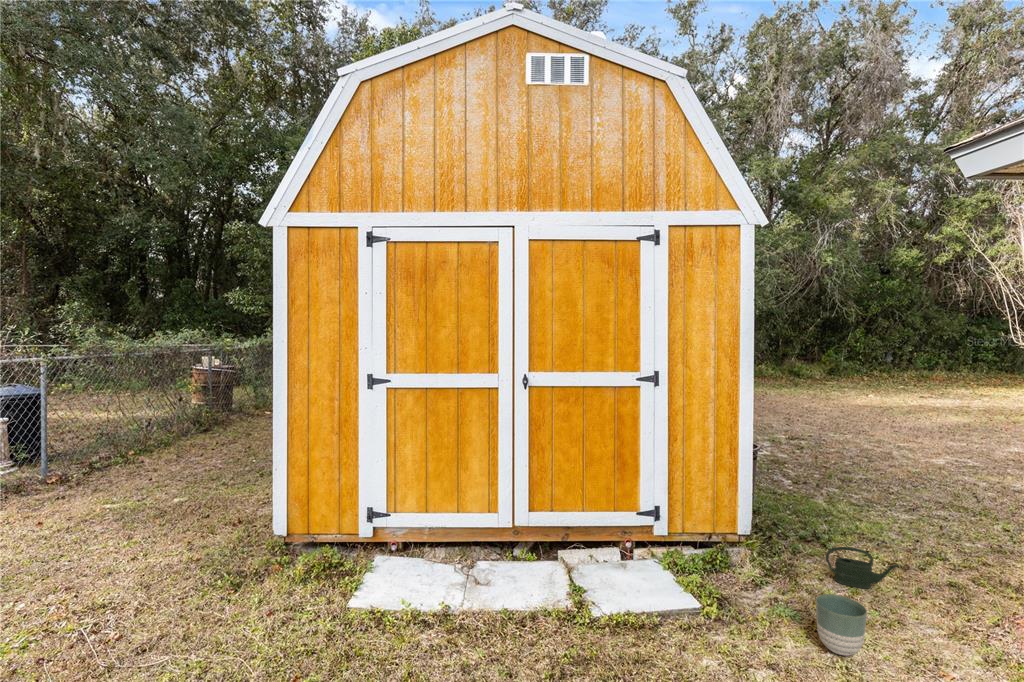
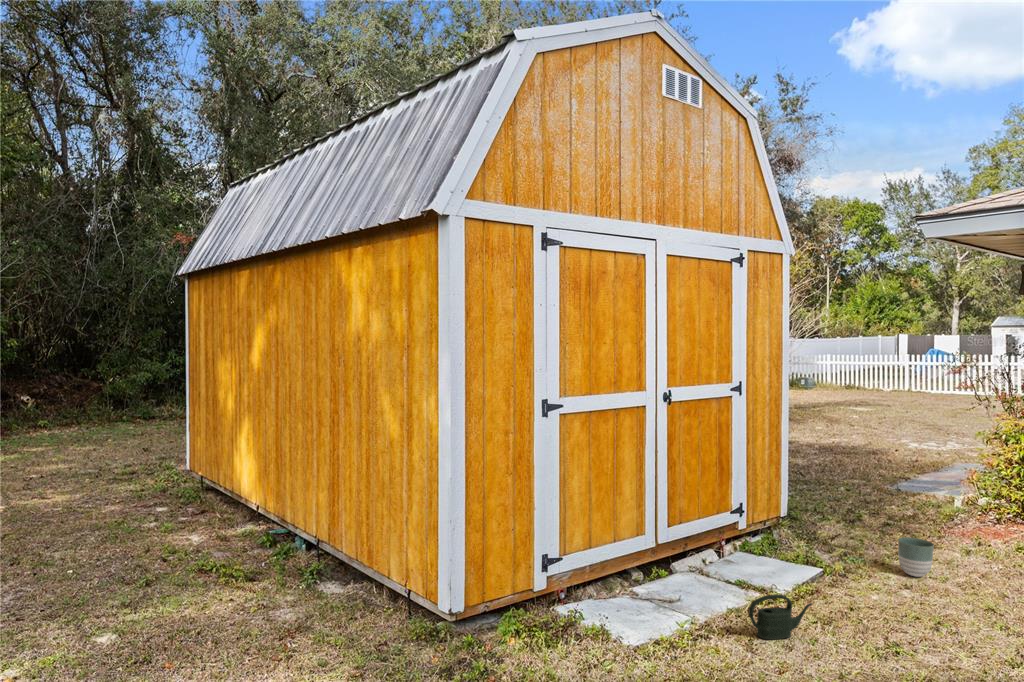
watering can: present [826,547,899,589] -> present [749,595,812,640]

